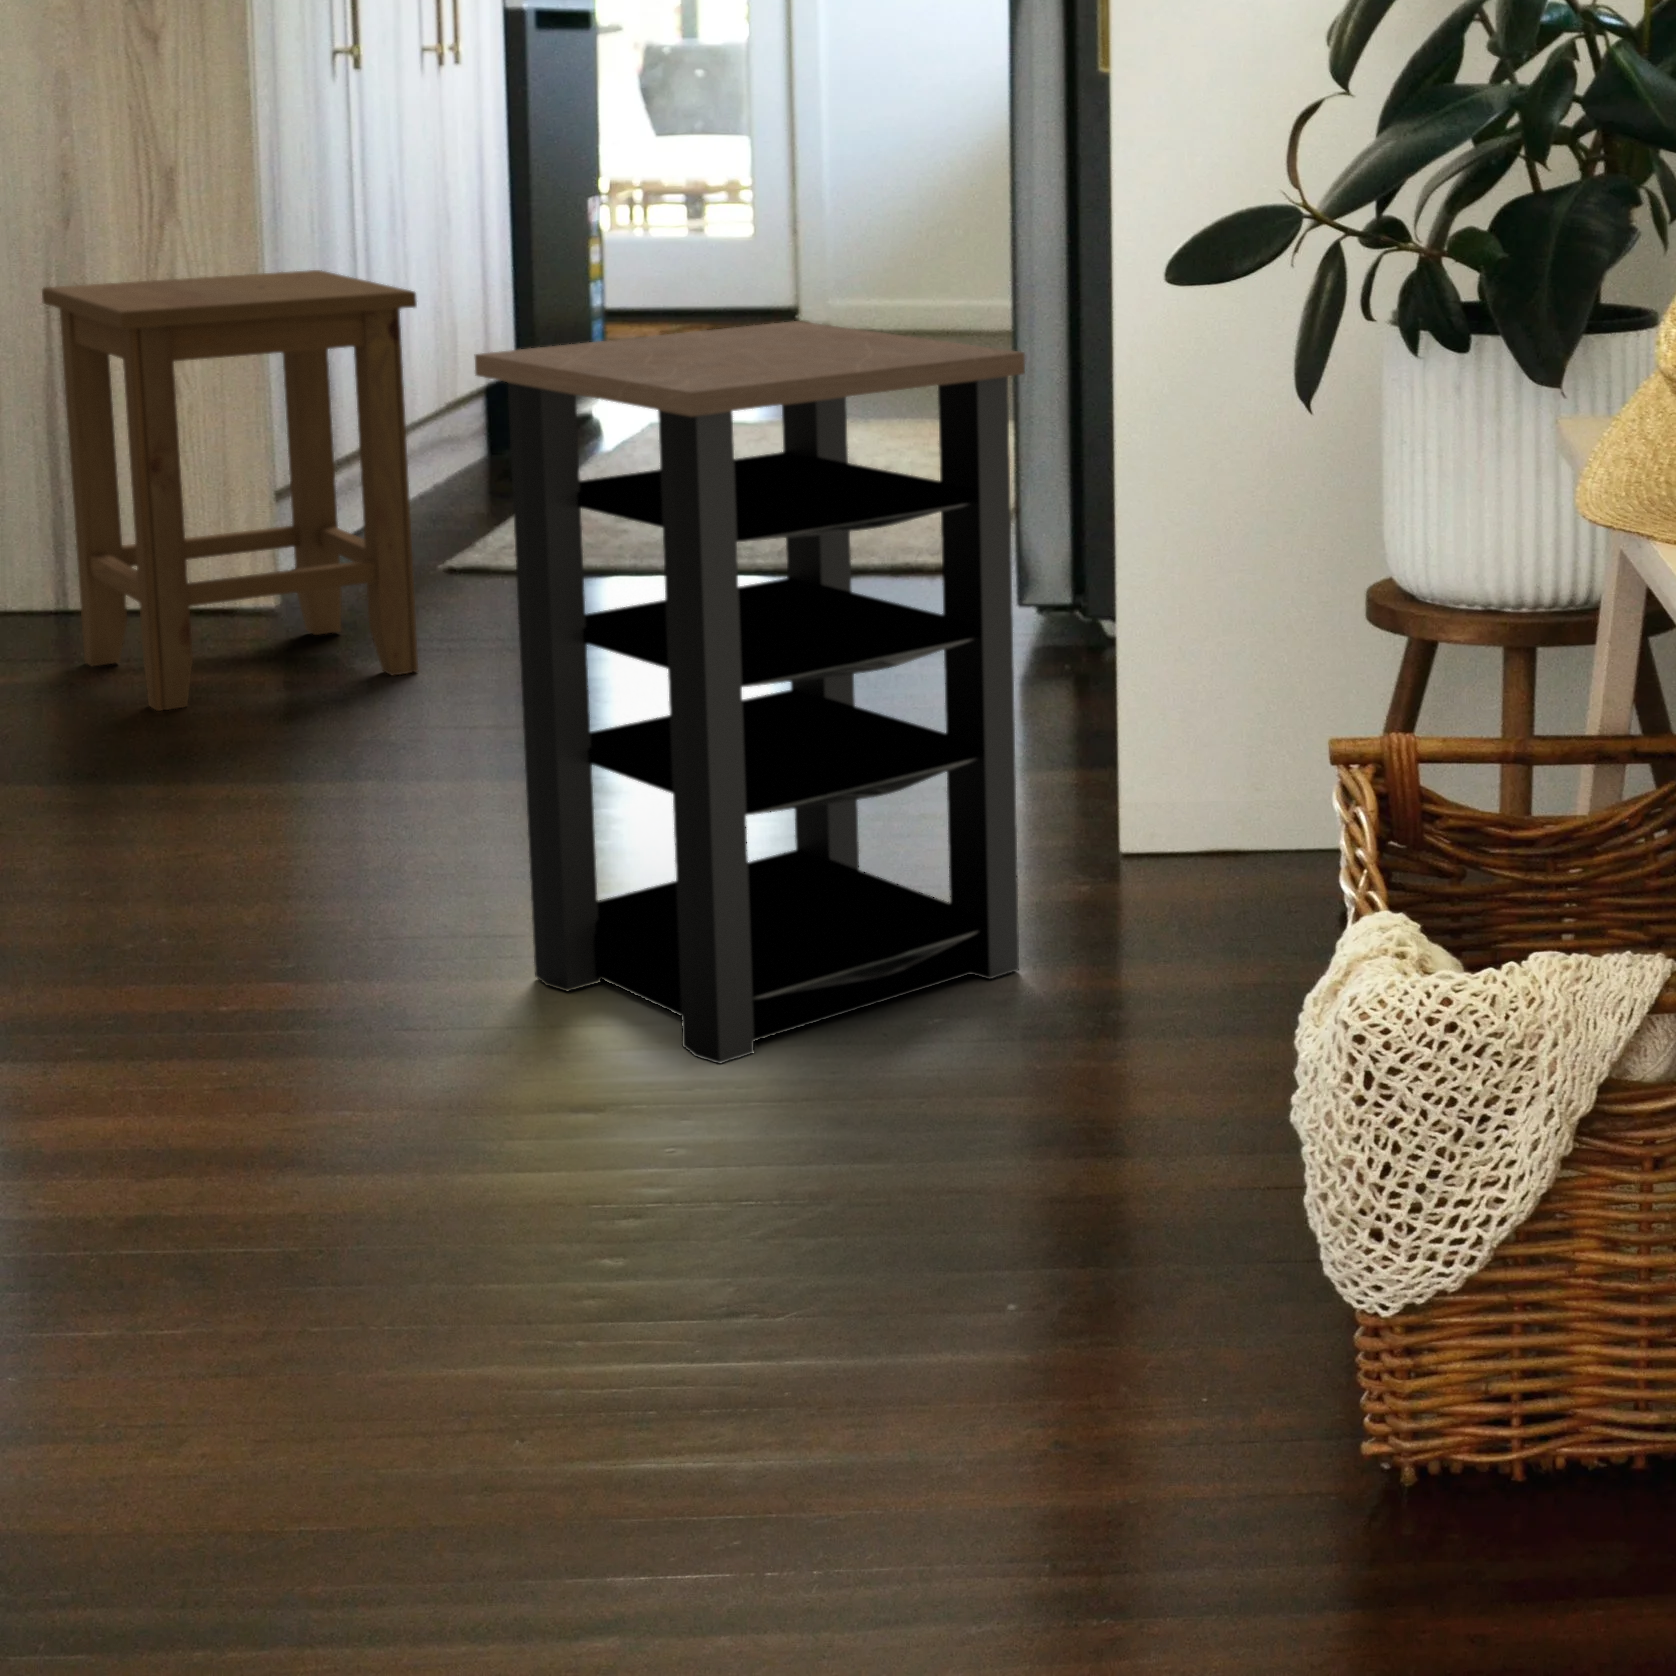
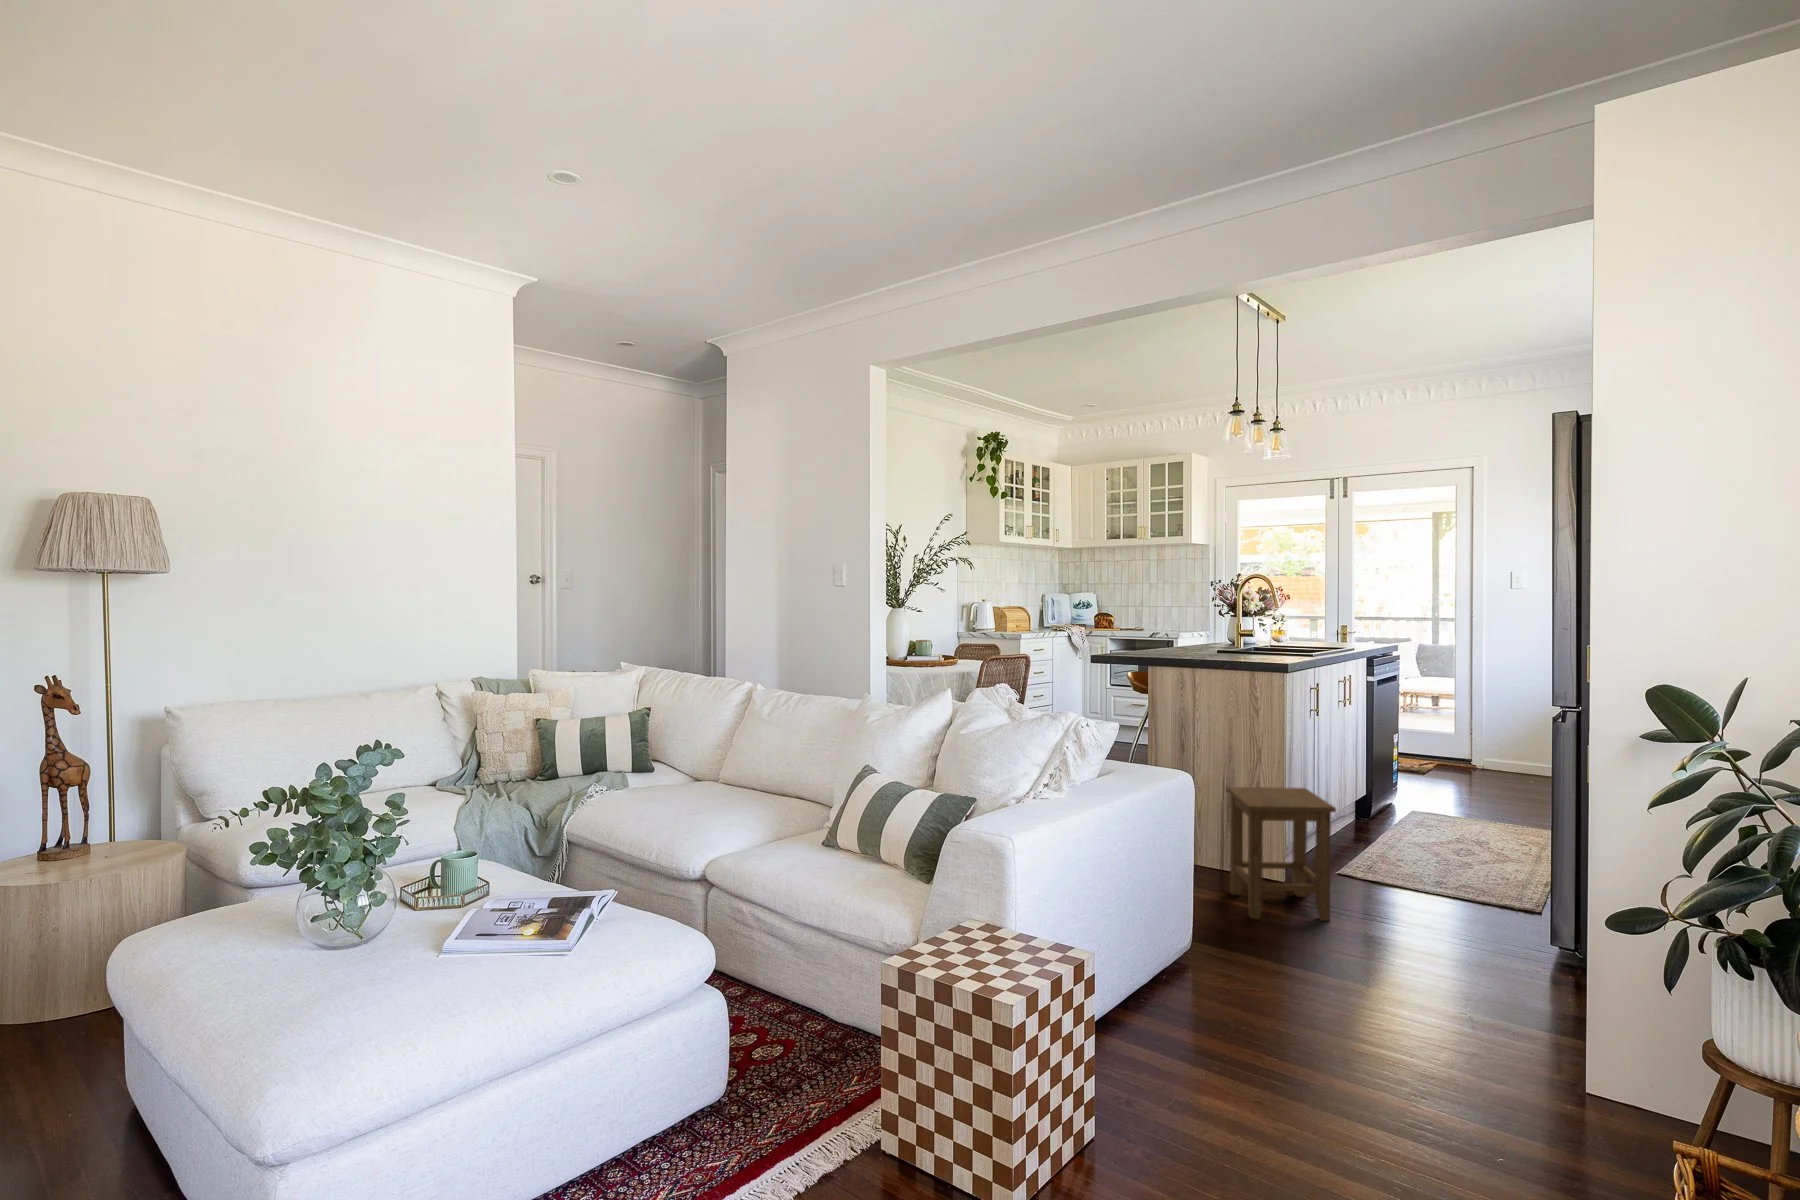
side table: present [475,321,1025,1064] -> none [1359,881,1551,1130]

